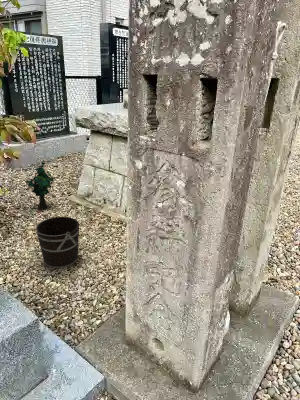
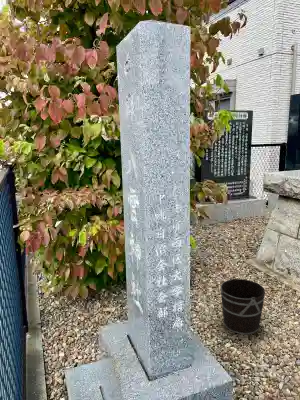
decorative plant: present [26,162,54,210] -> none [209,223,236,269]

